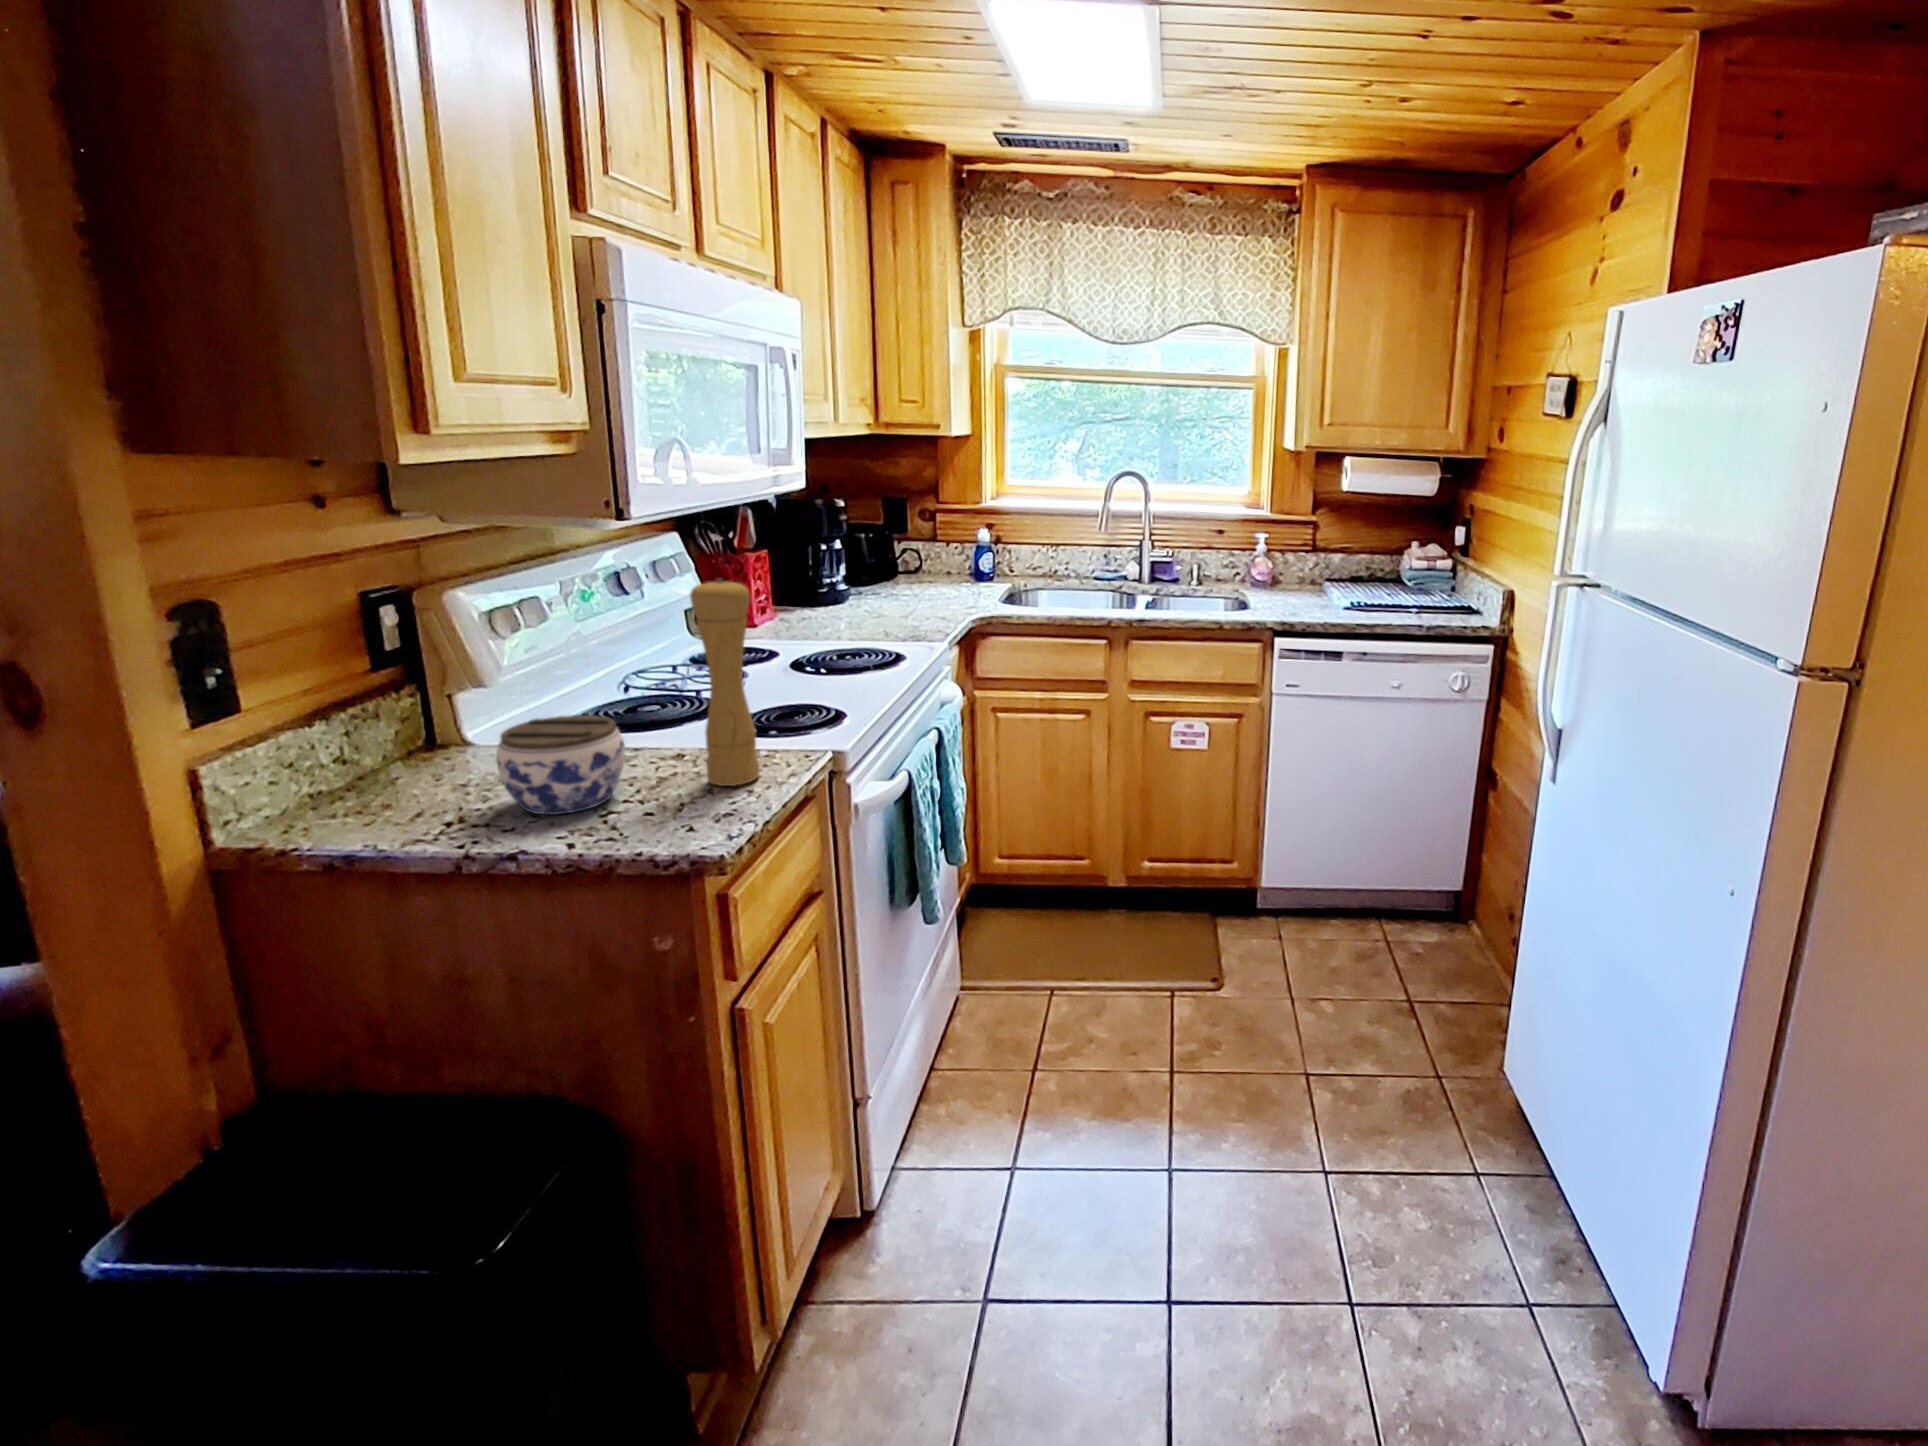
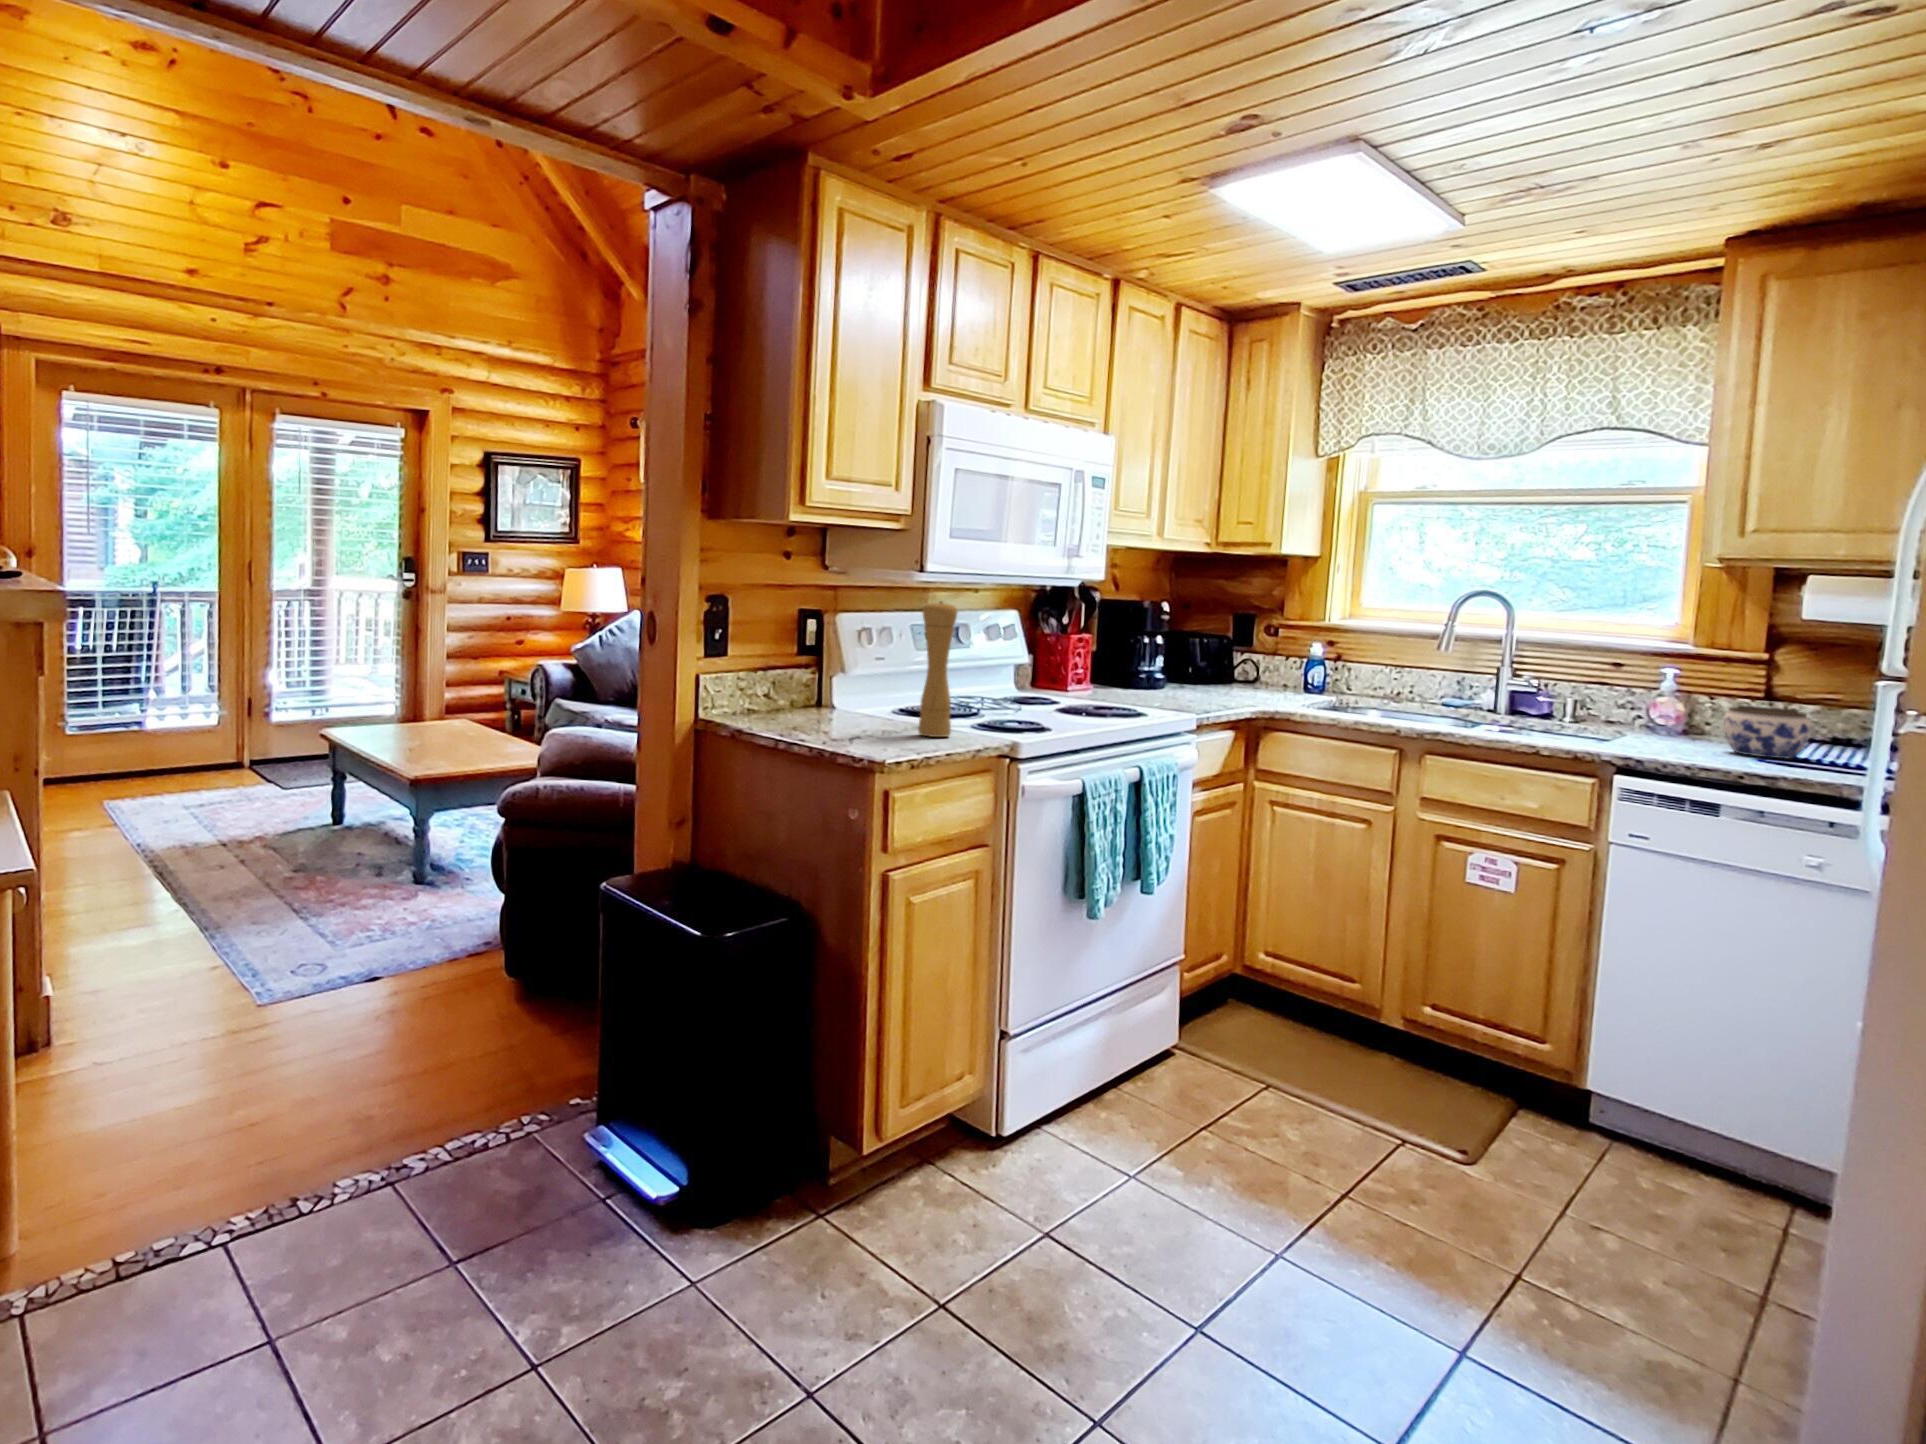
jar: present [496,715,625,815] -> present [1723,705,1811,759]

